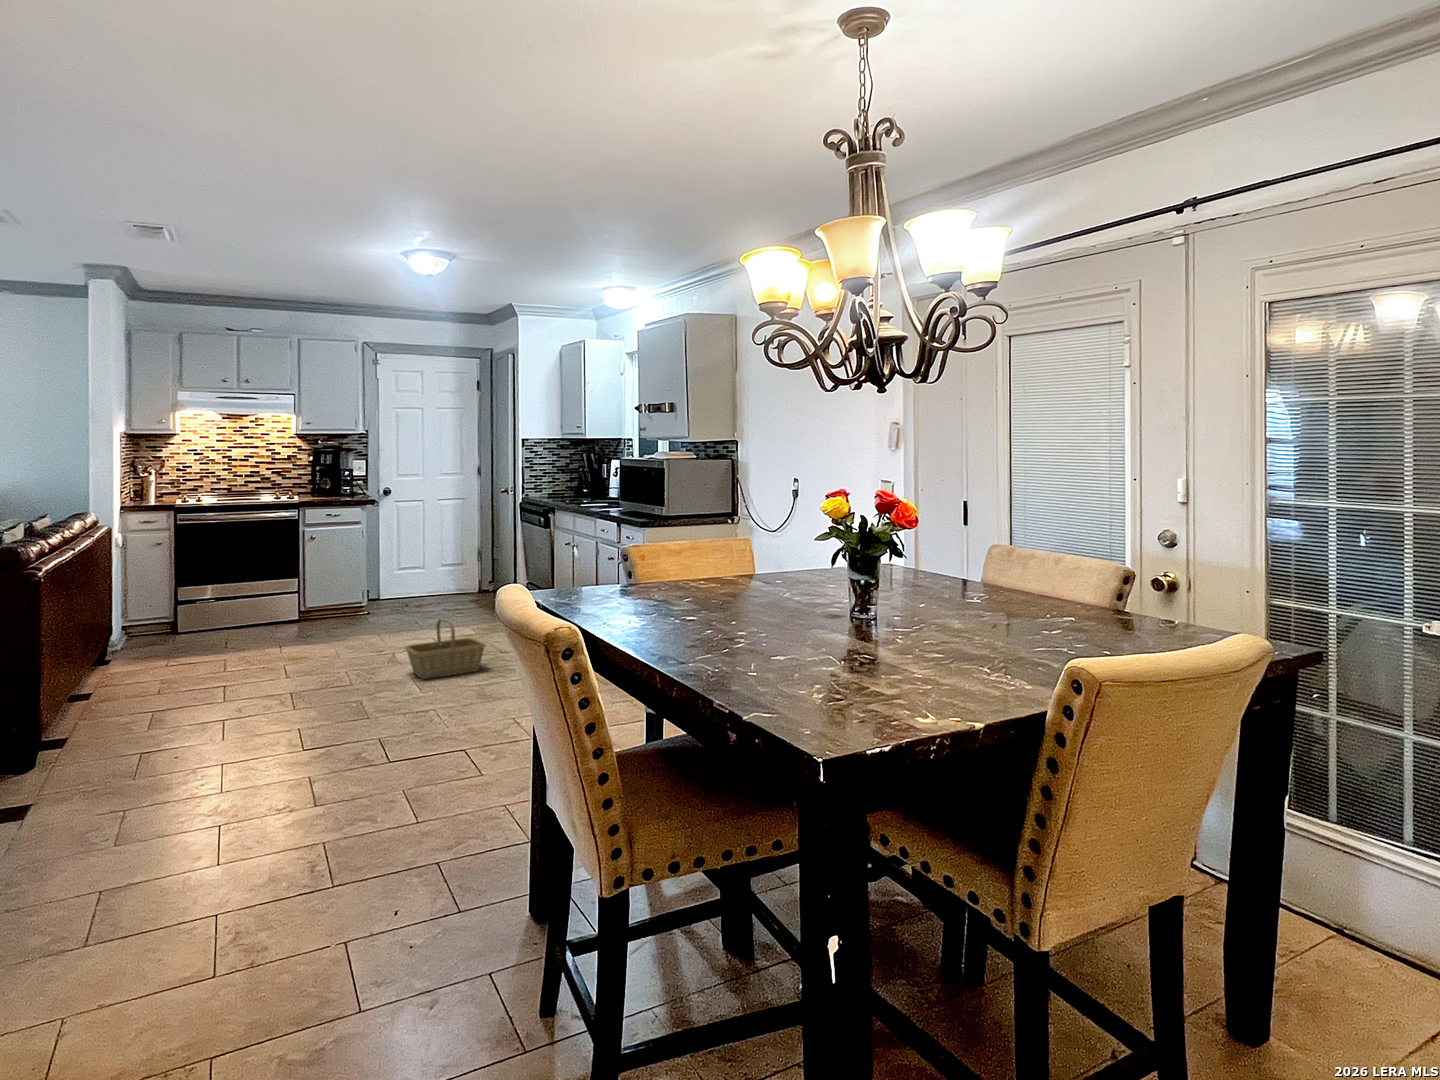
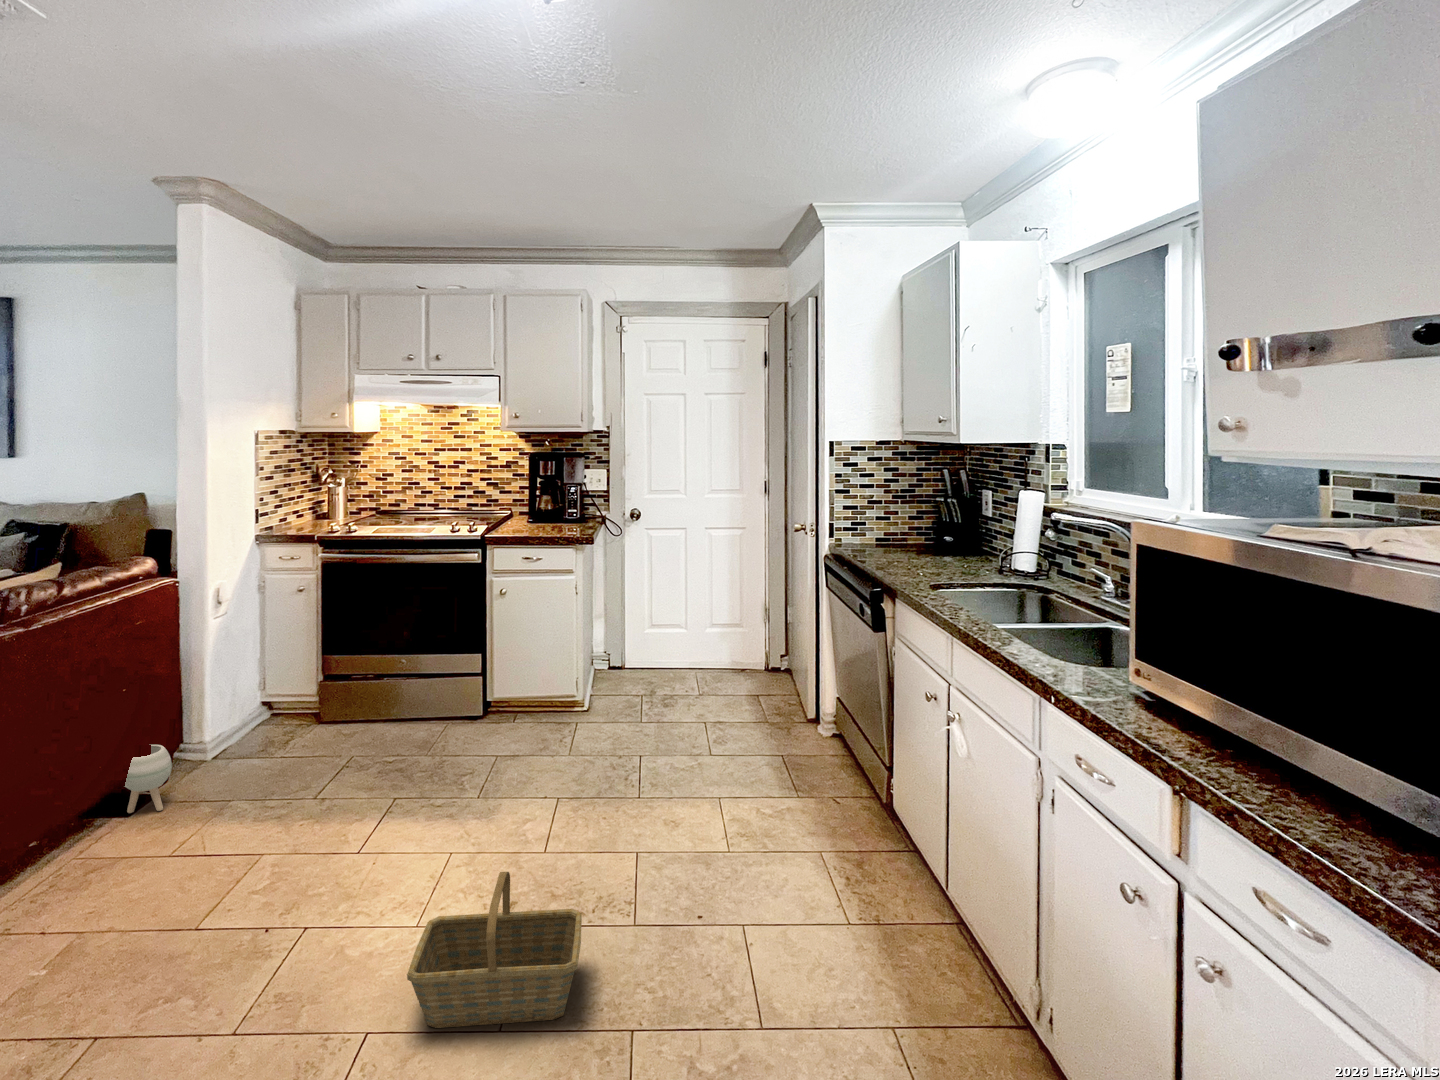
planter: none [111,628,145,670] -> present [124,745,172,813]

